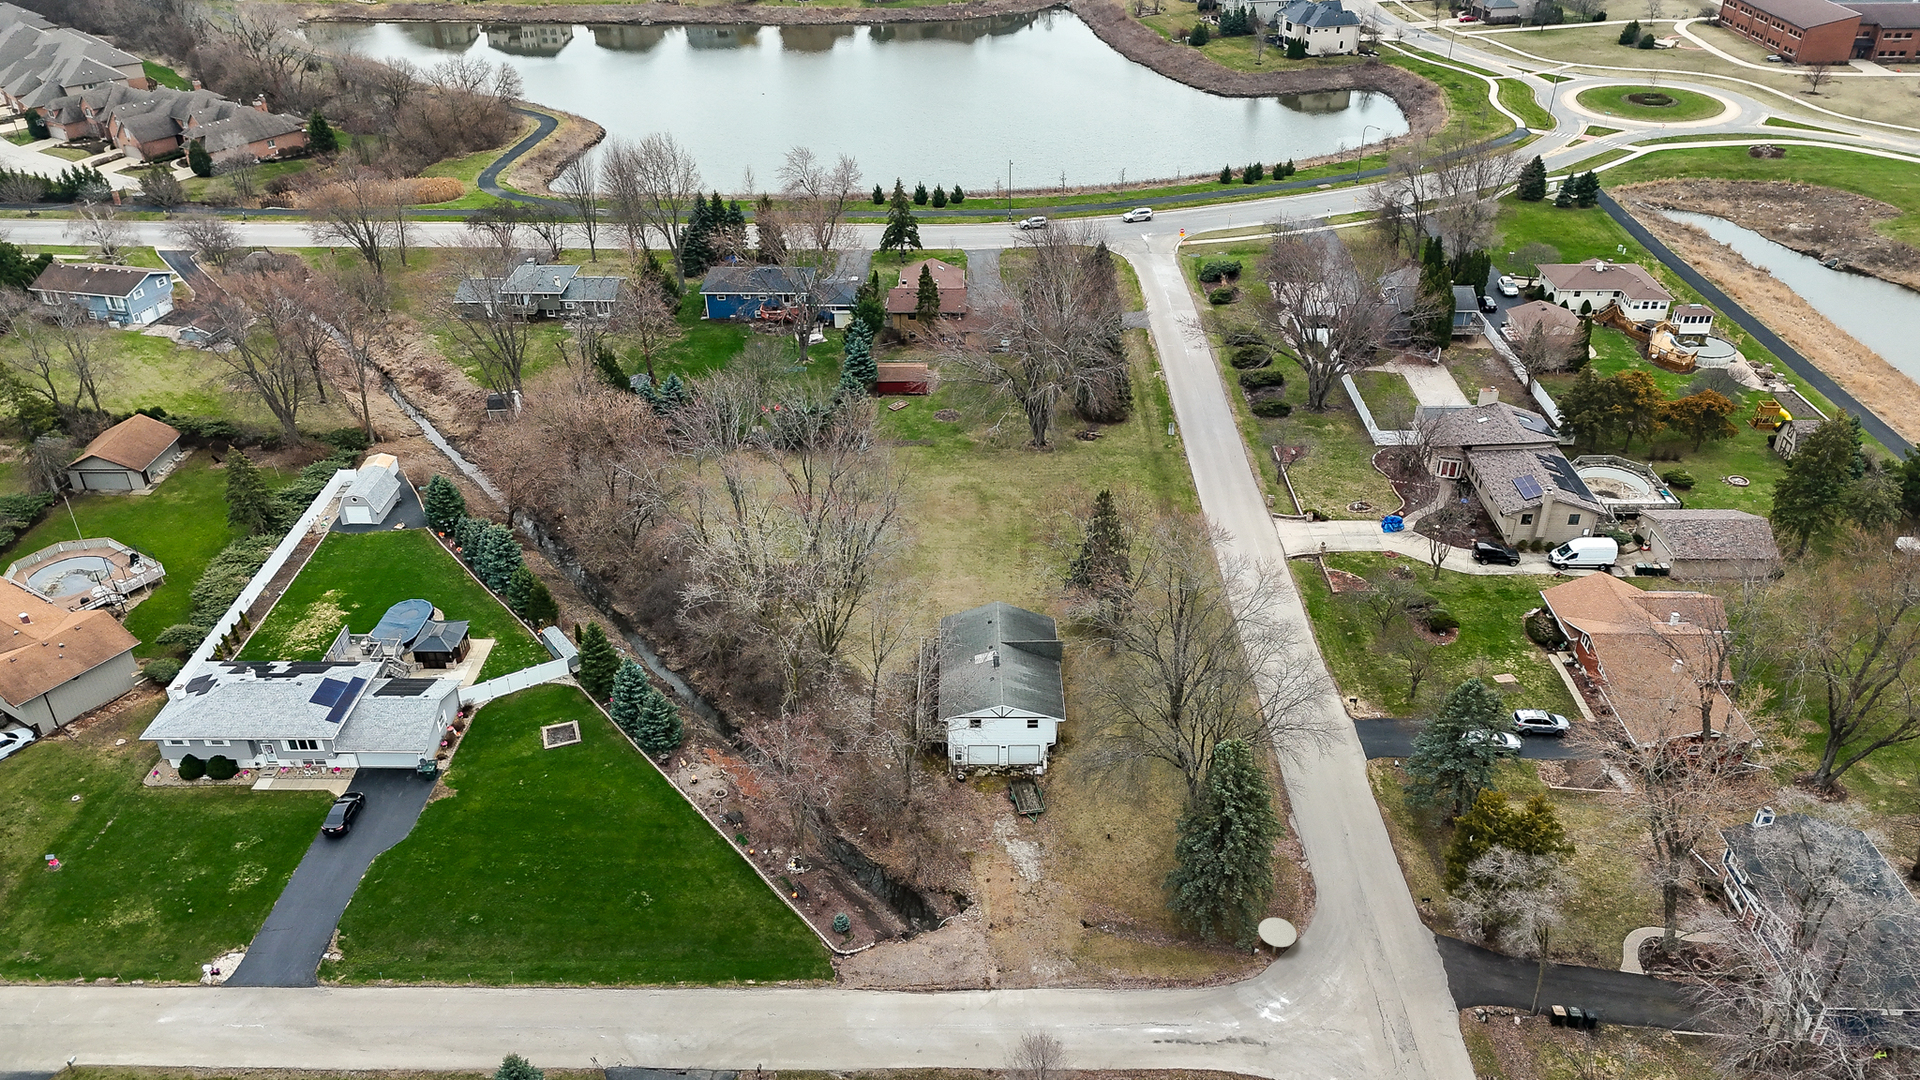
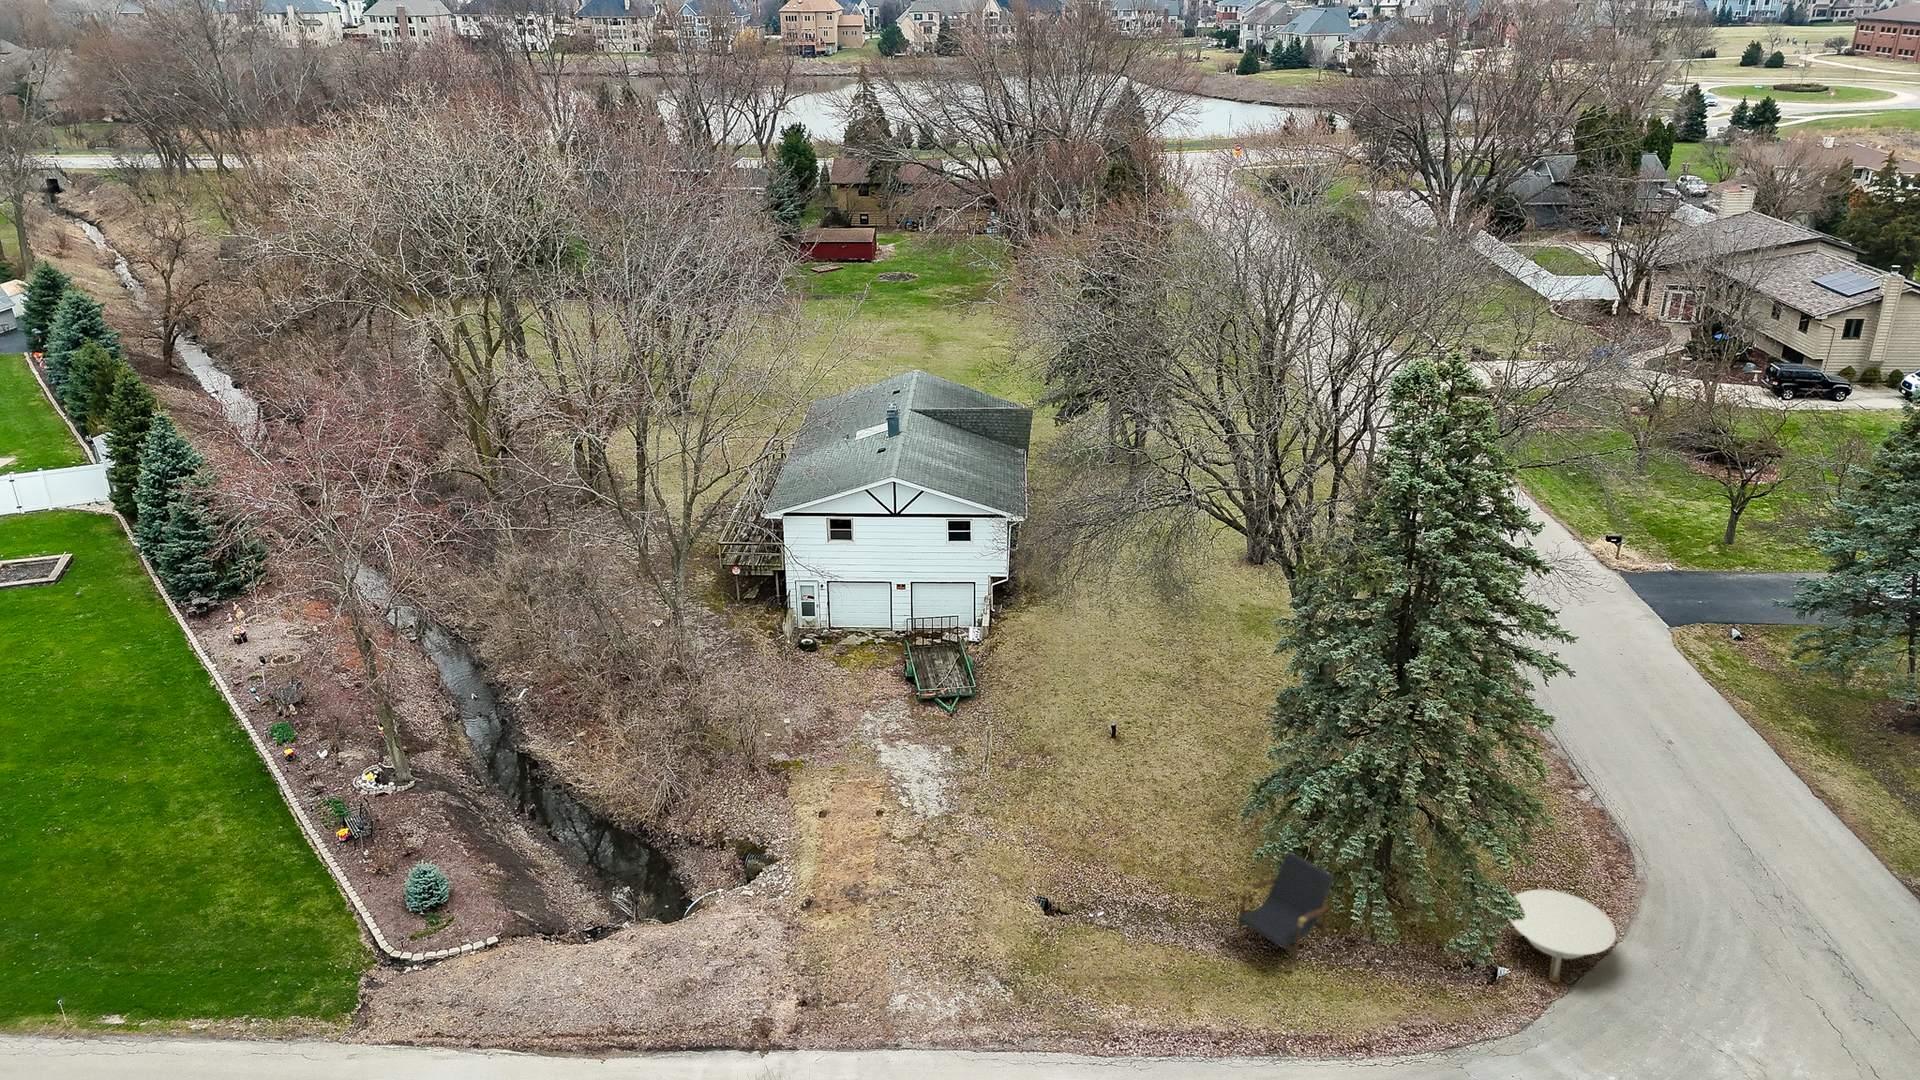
lounge chair: none [1158,907,1194,953] -> present [1237,852,1334,971]

